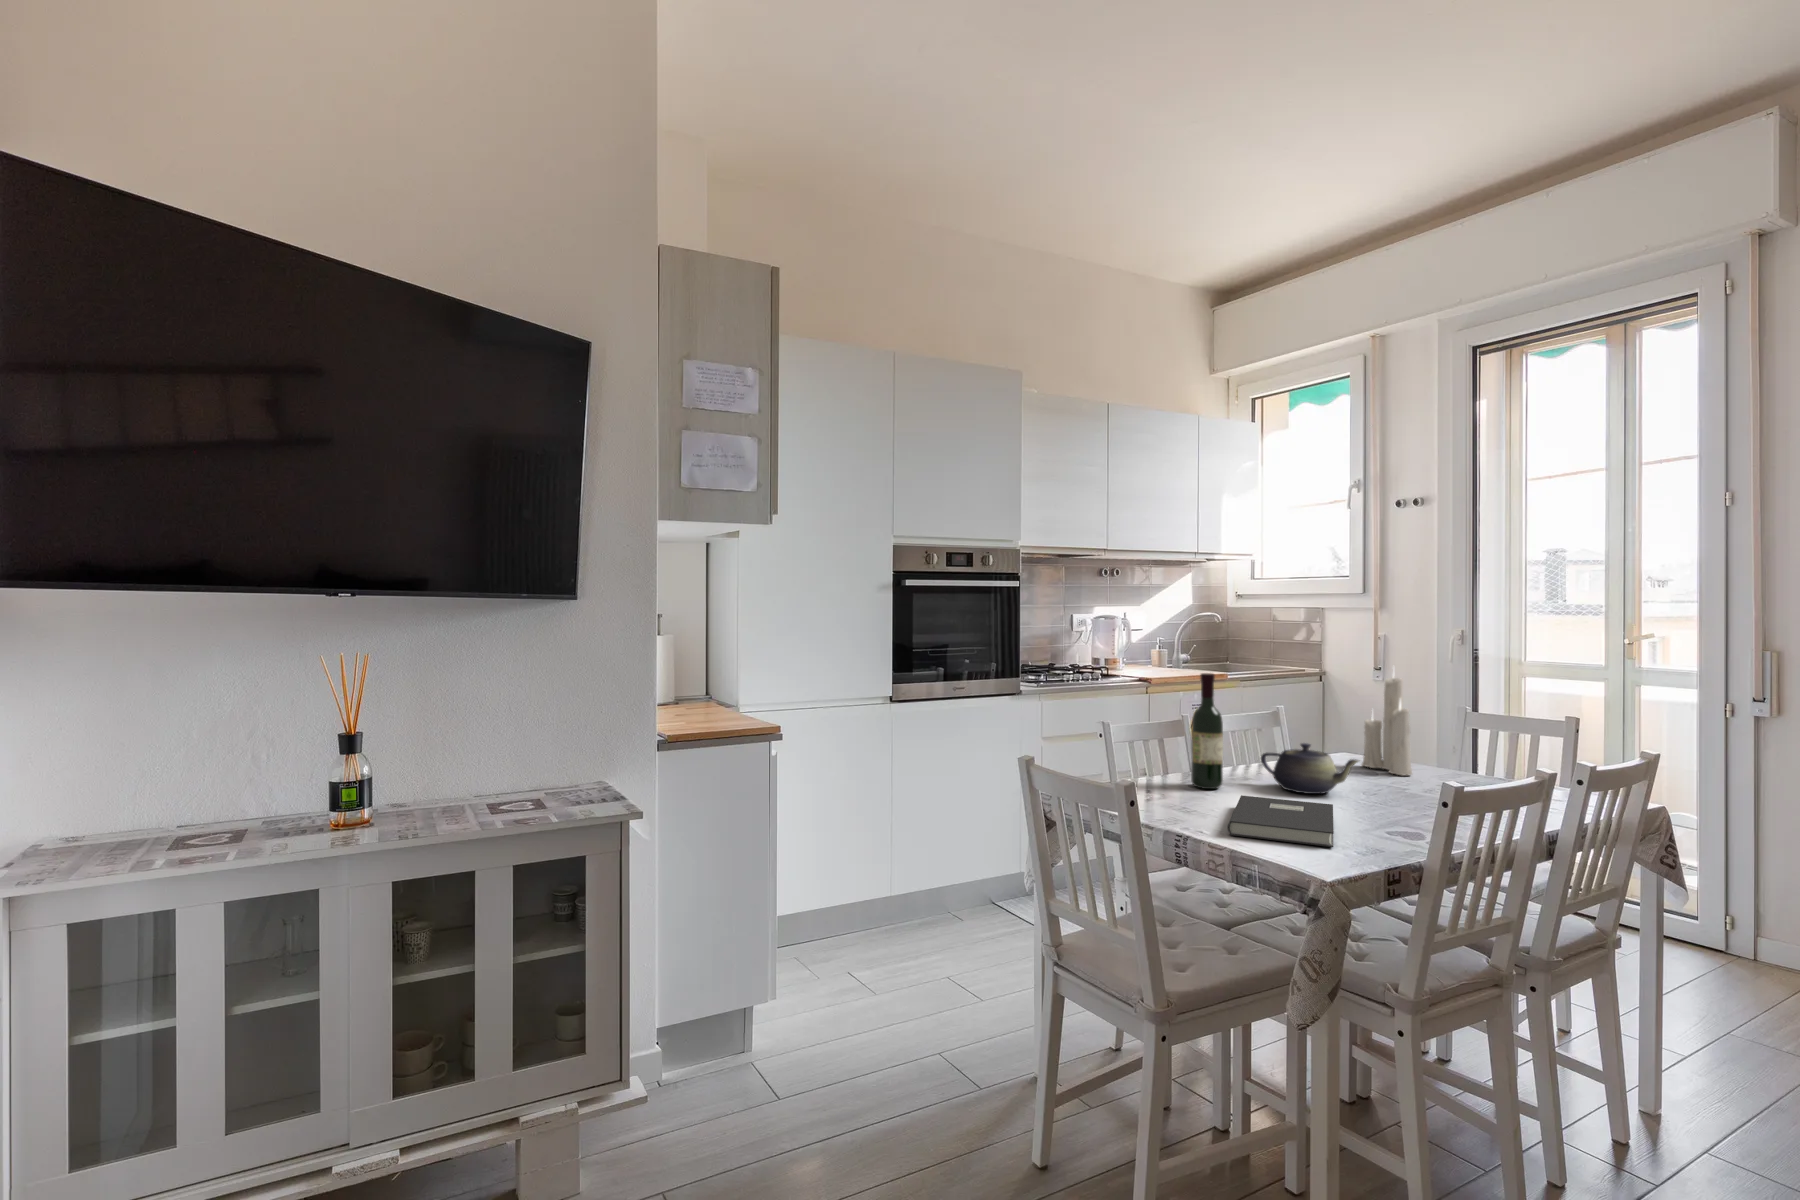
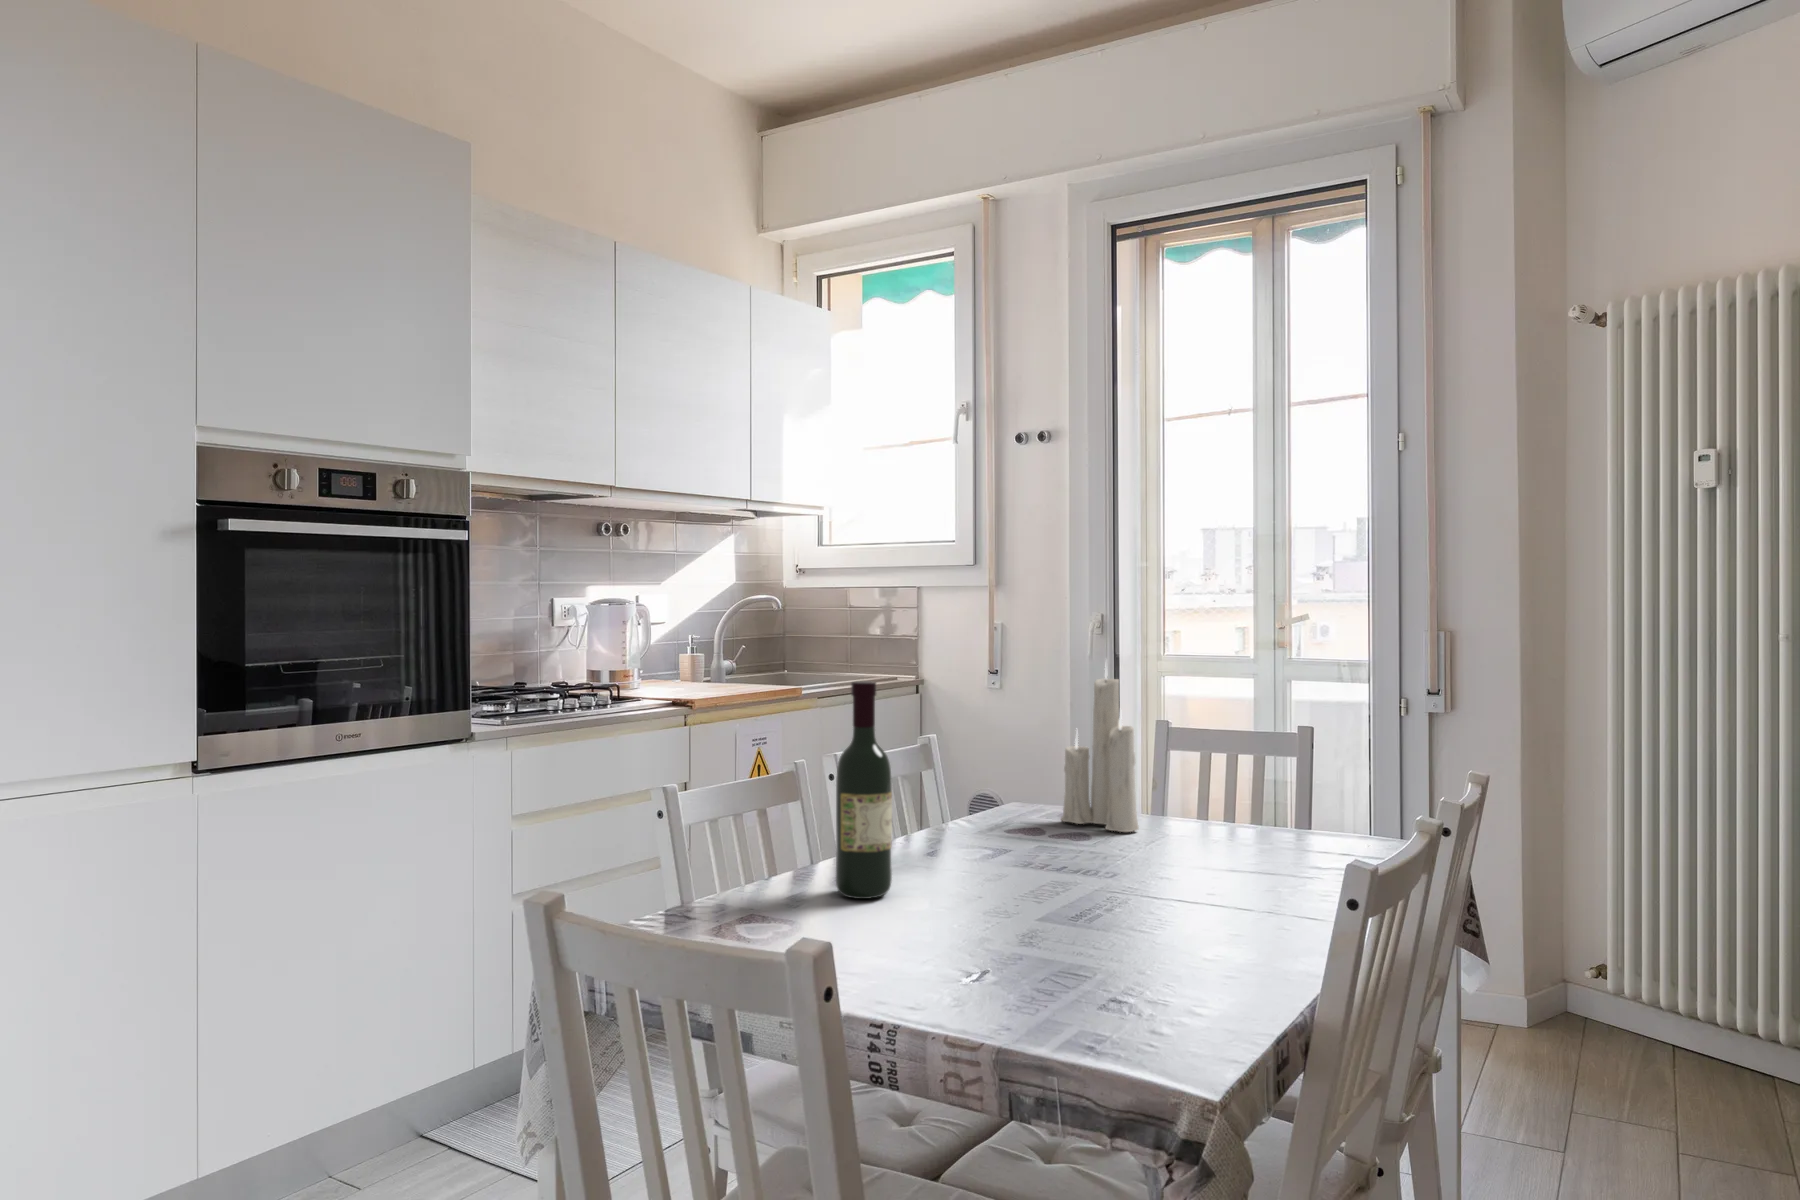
teapot: present [1261,743,1359,794] -> none [944,797,1110,886]
book: present [1228,795,1334,847] -> none [943,907,1159,1007]

